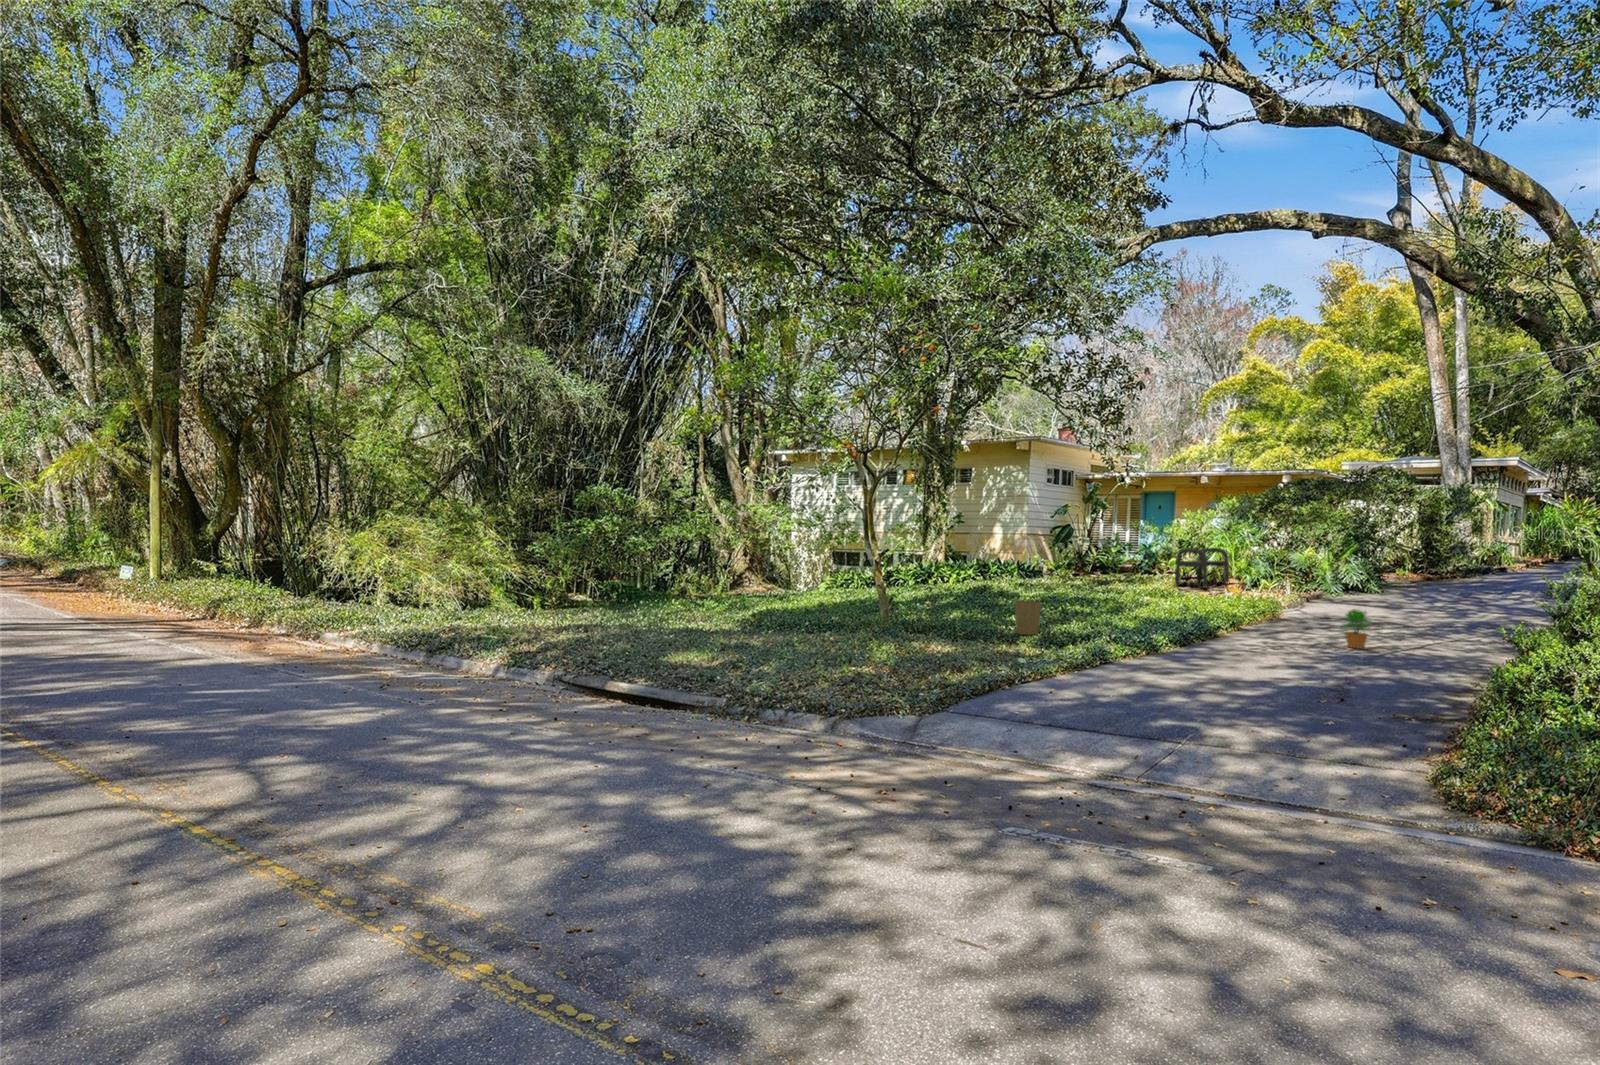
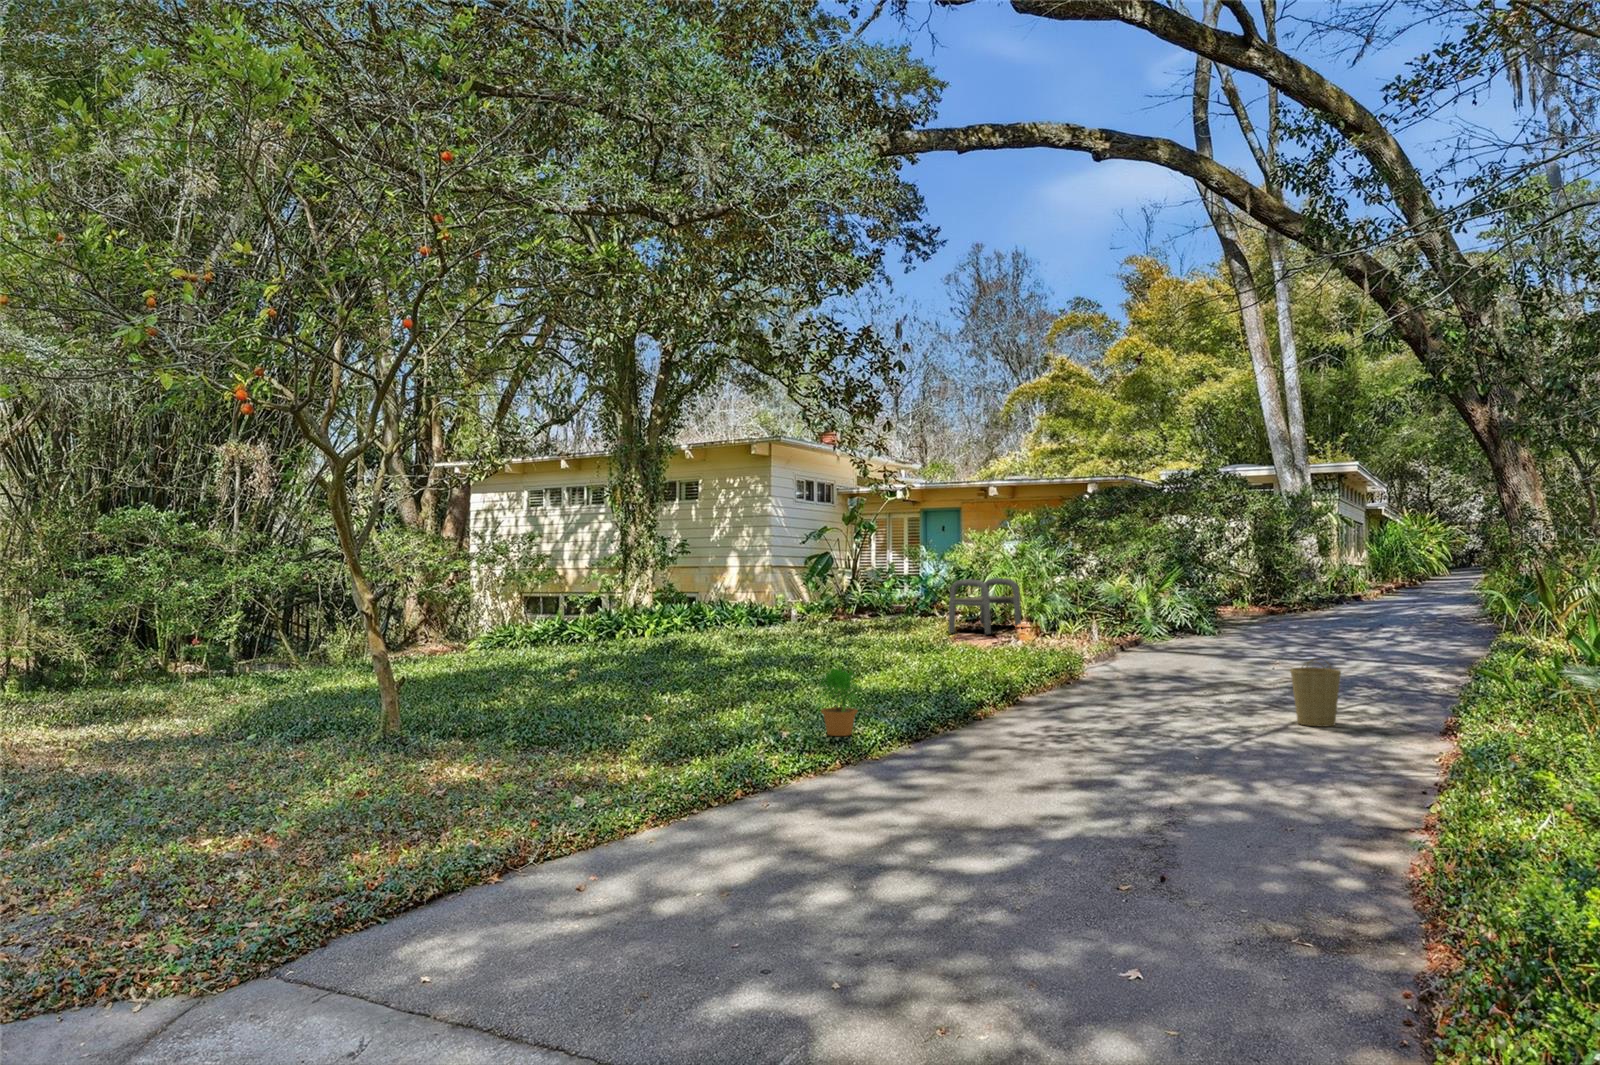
basket: present [1014,601,1041,635] -> present [1290,659,1341,727]
potted plant: present [1342,609,1371,648] -> present [817,668,861,736]

